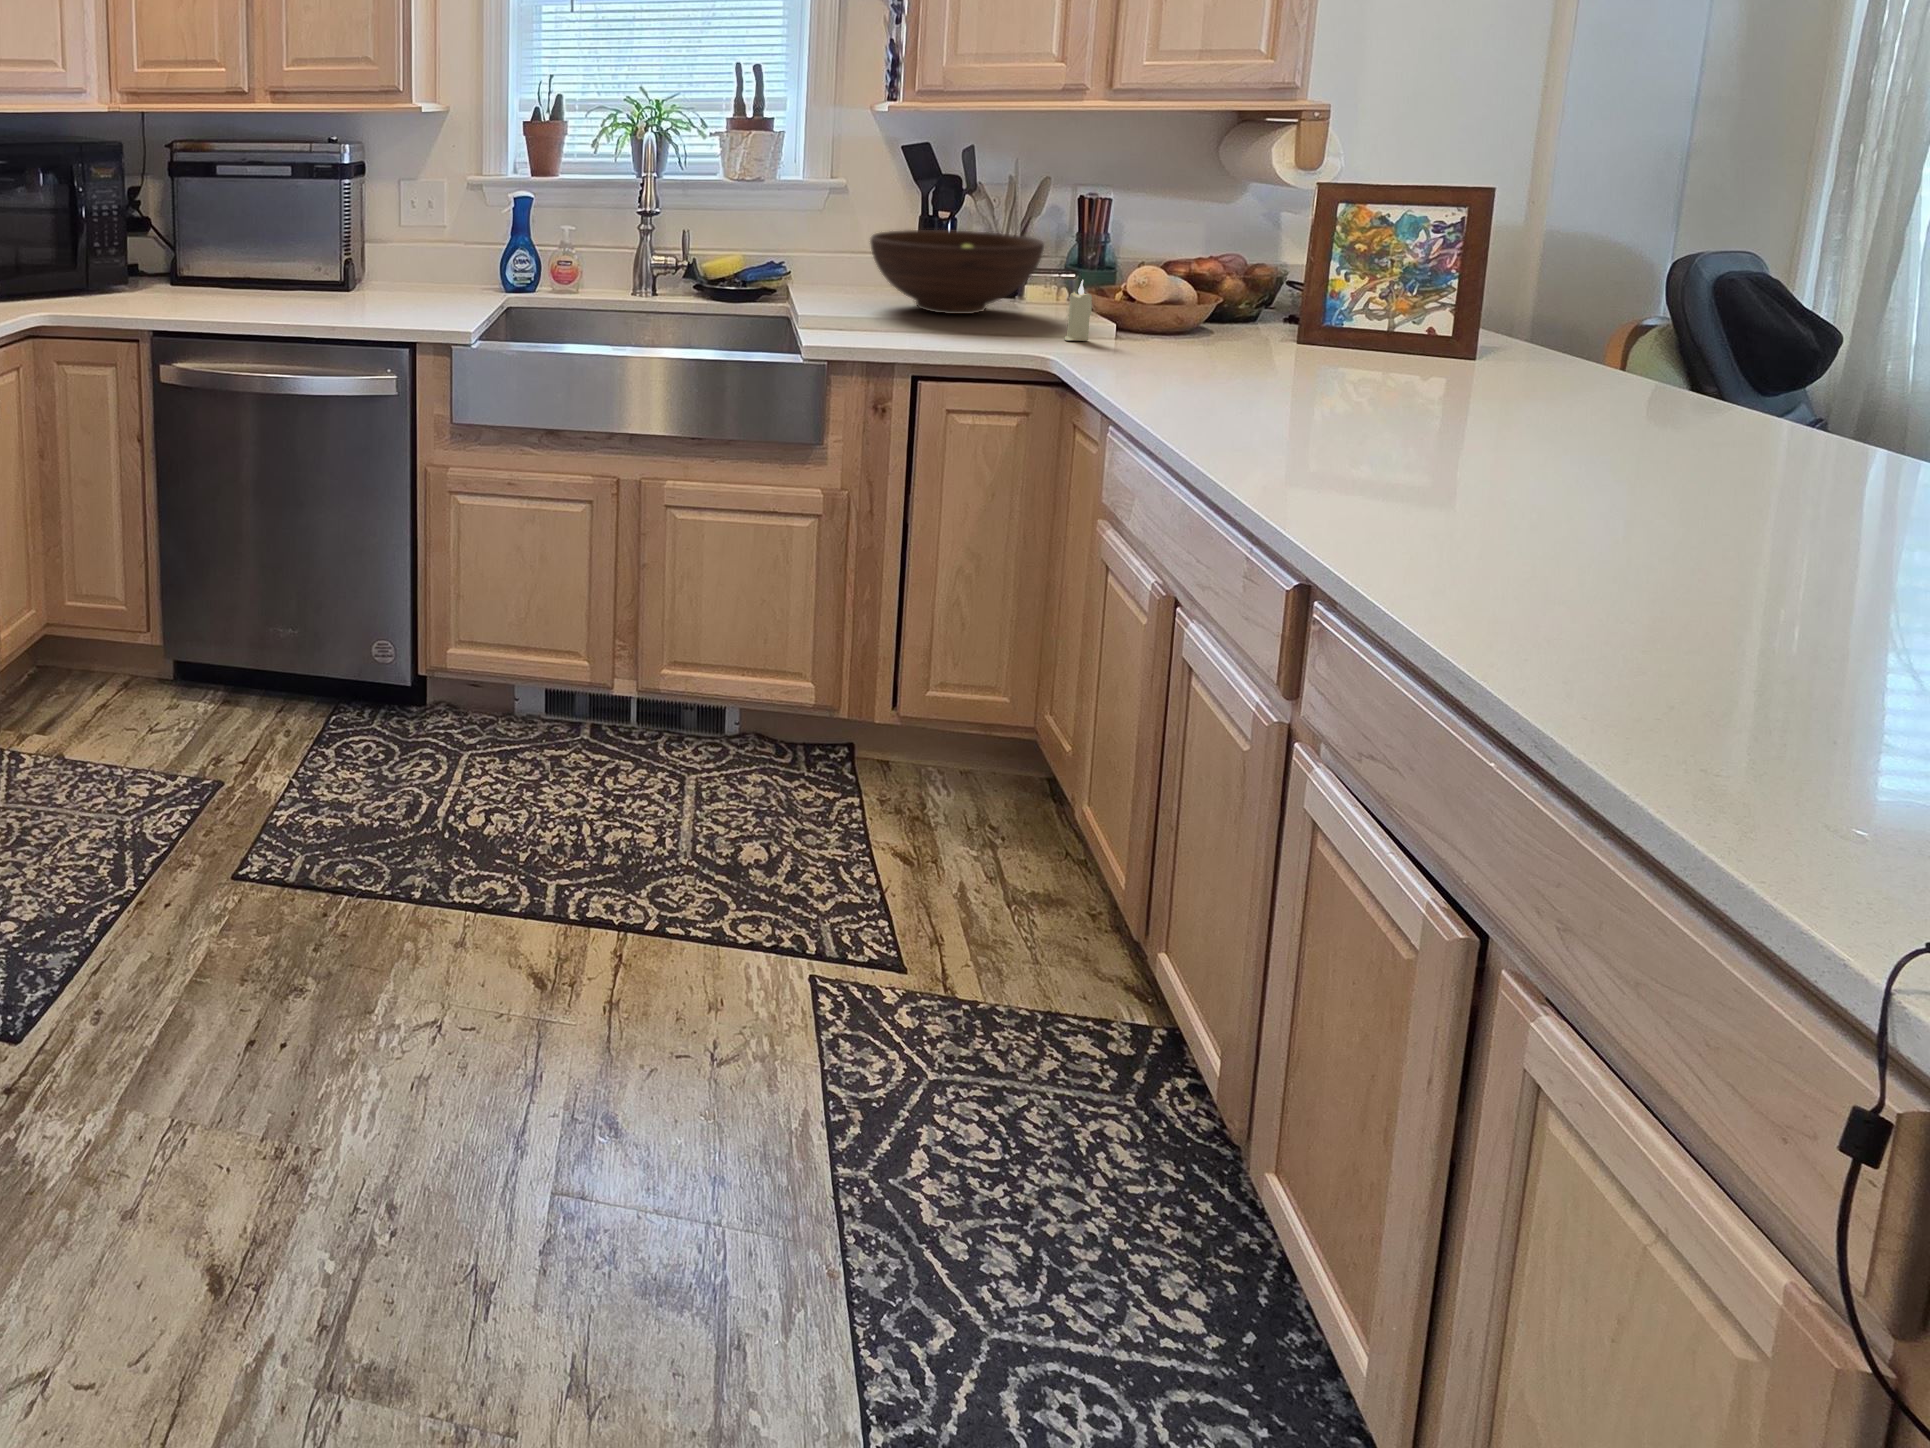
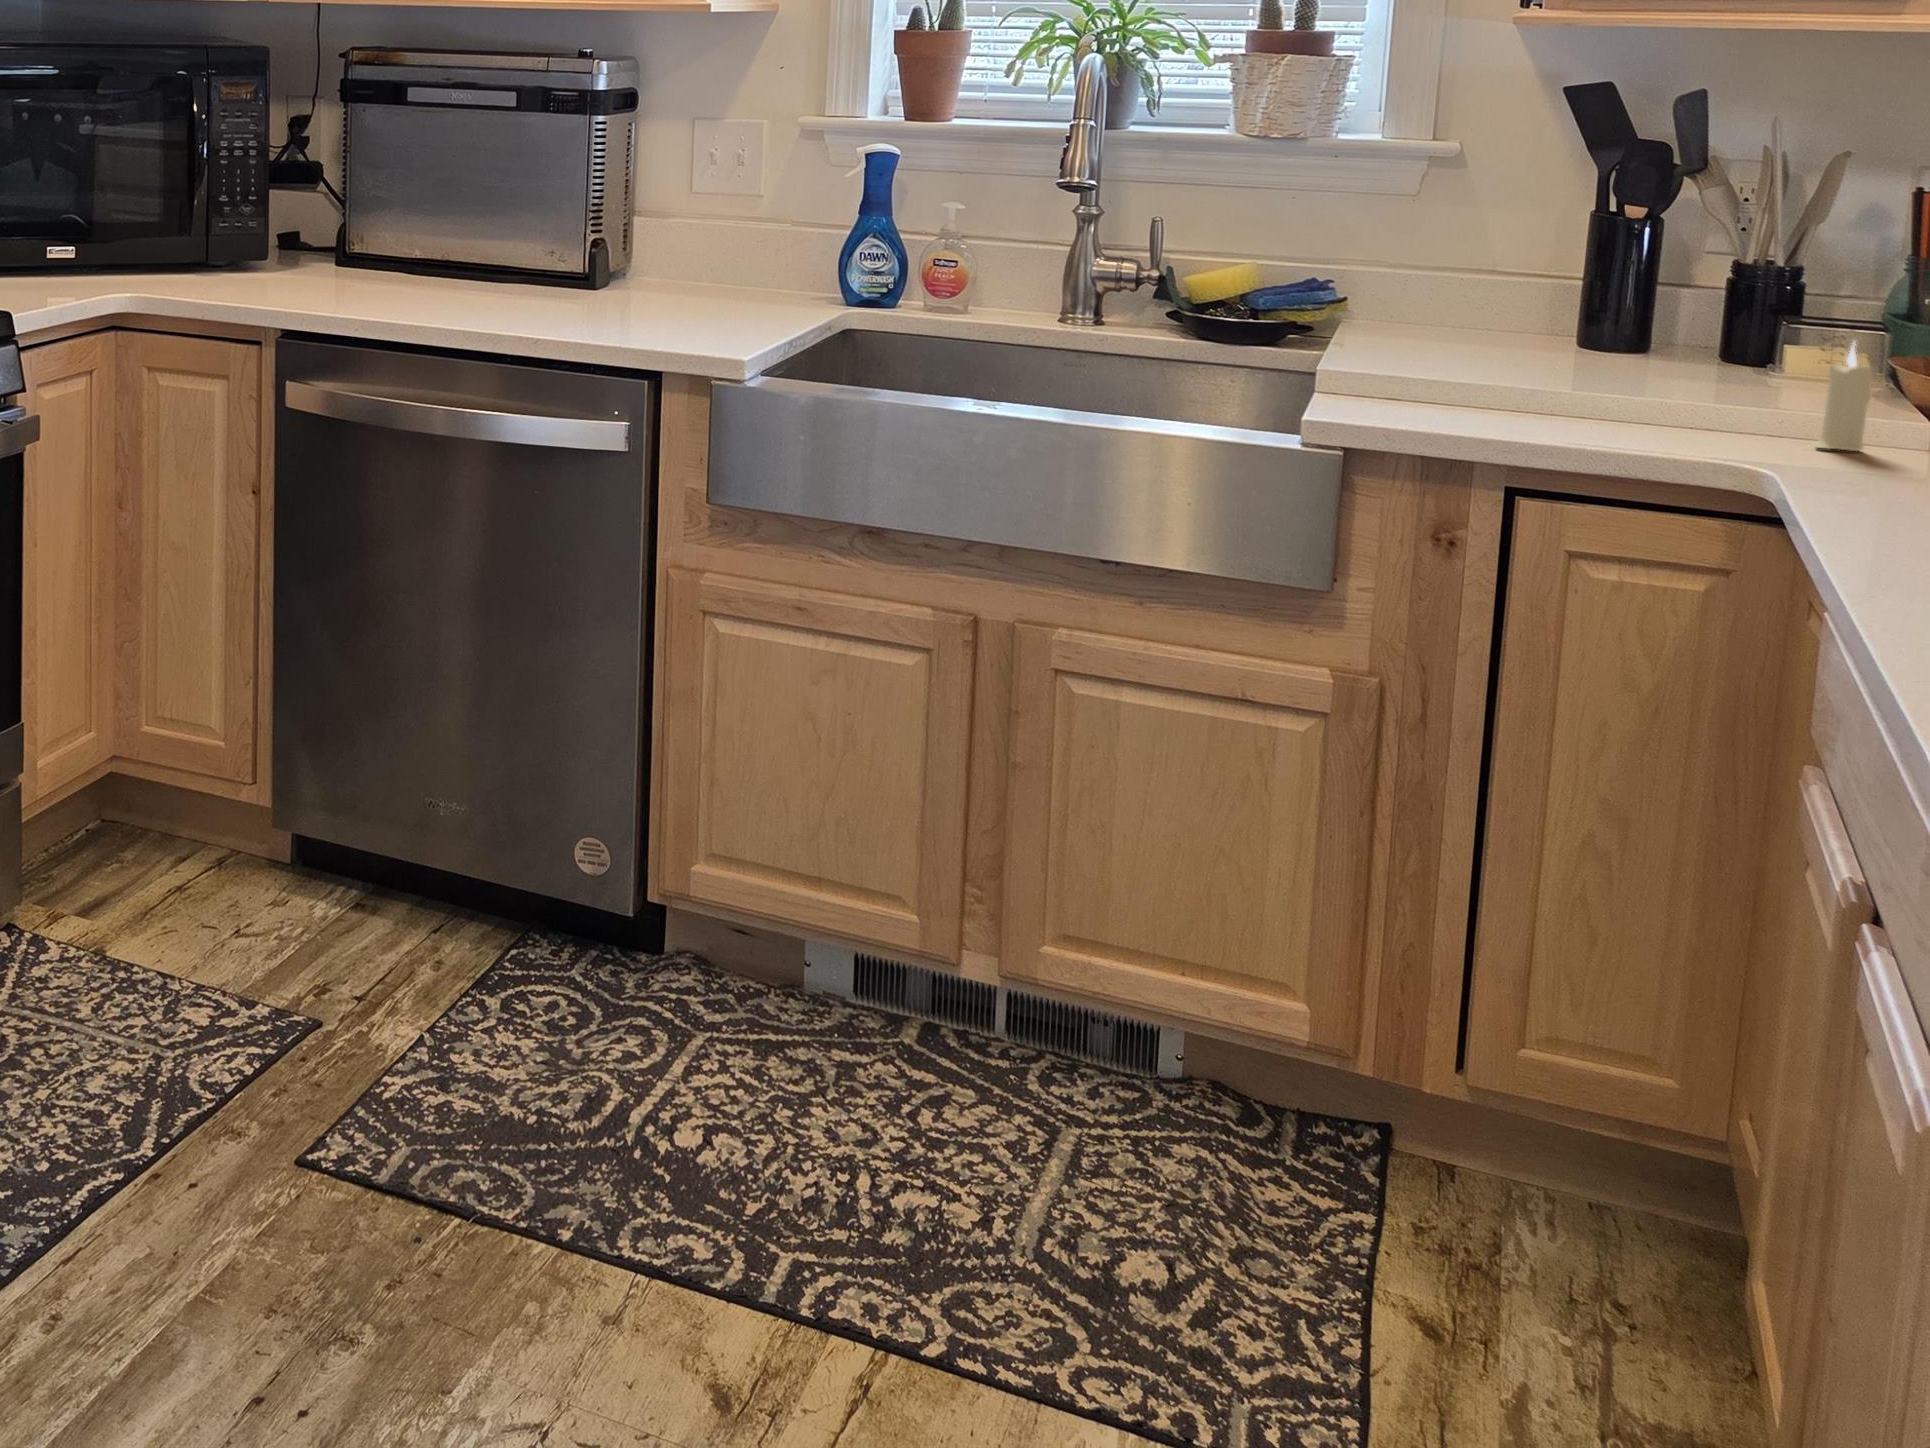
fruit bowl: present [870,230,1044,314] -> none [1481,239,1813,391]

